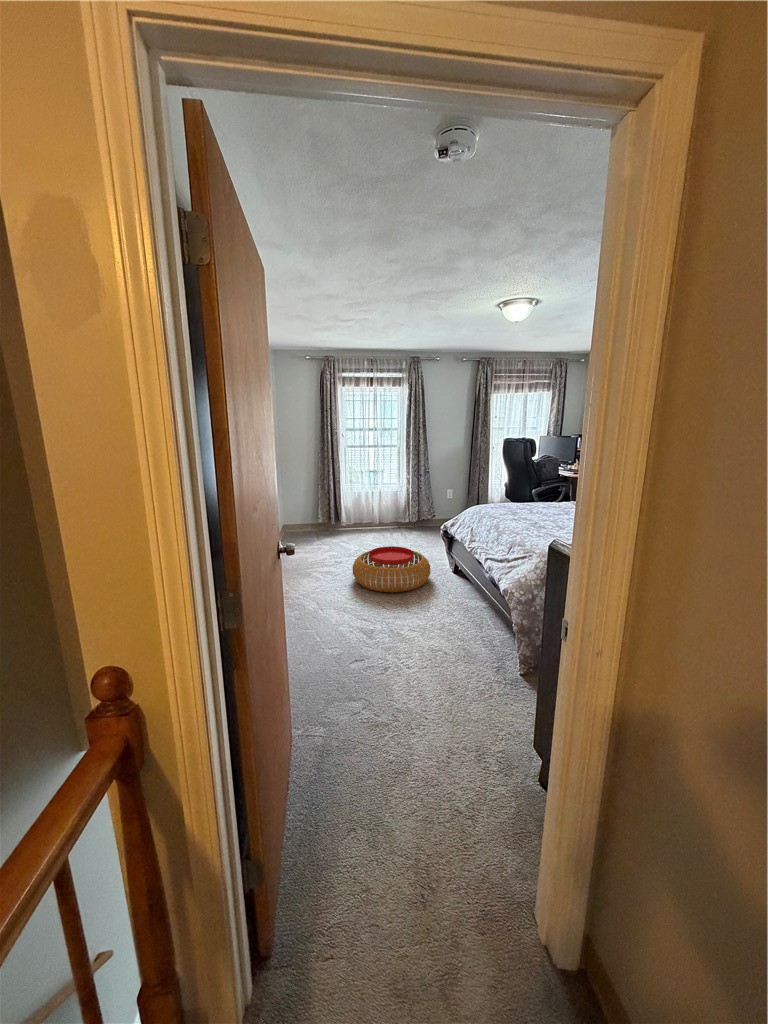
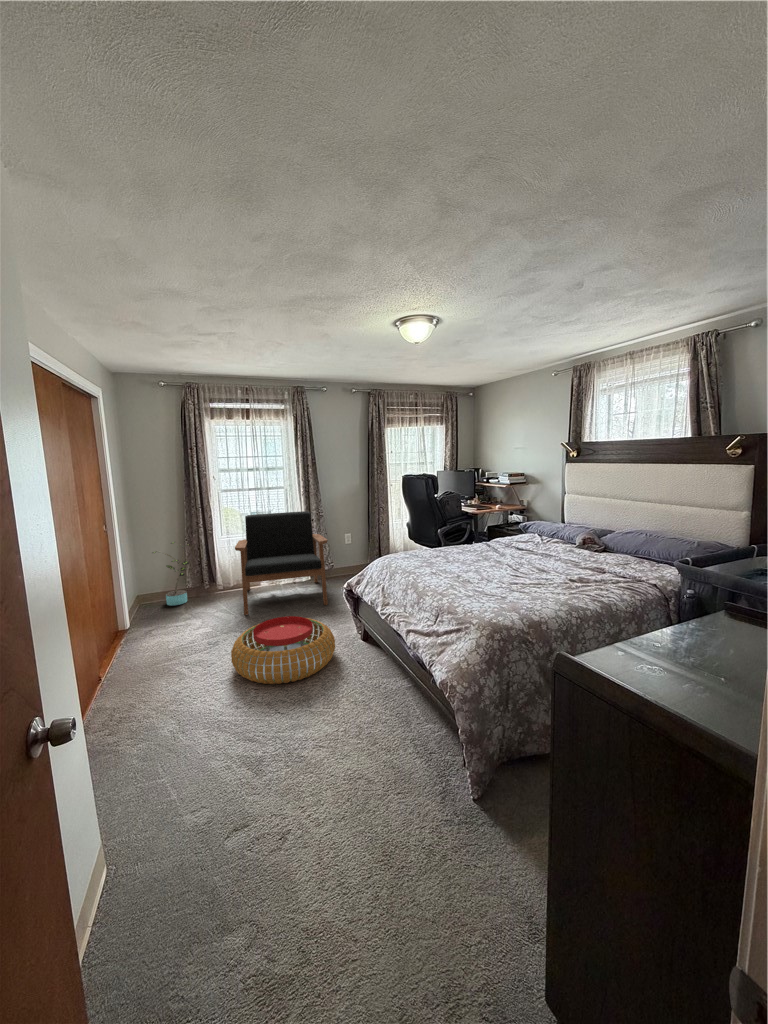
armchair: none [356,467,431,546] -> present [235,511,328,615]
potted plant: none [295,485,323,535] -> present [153,542,189,606]

